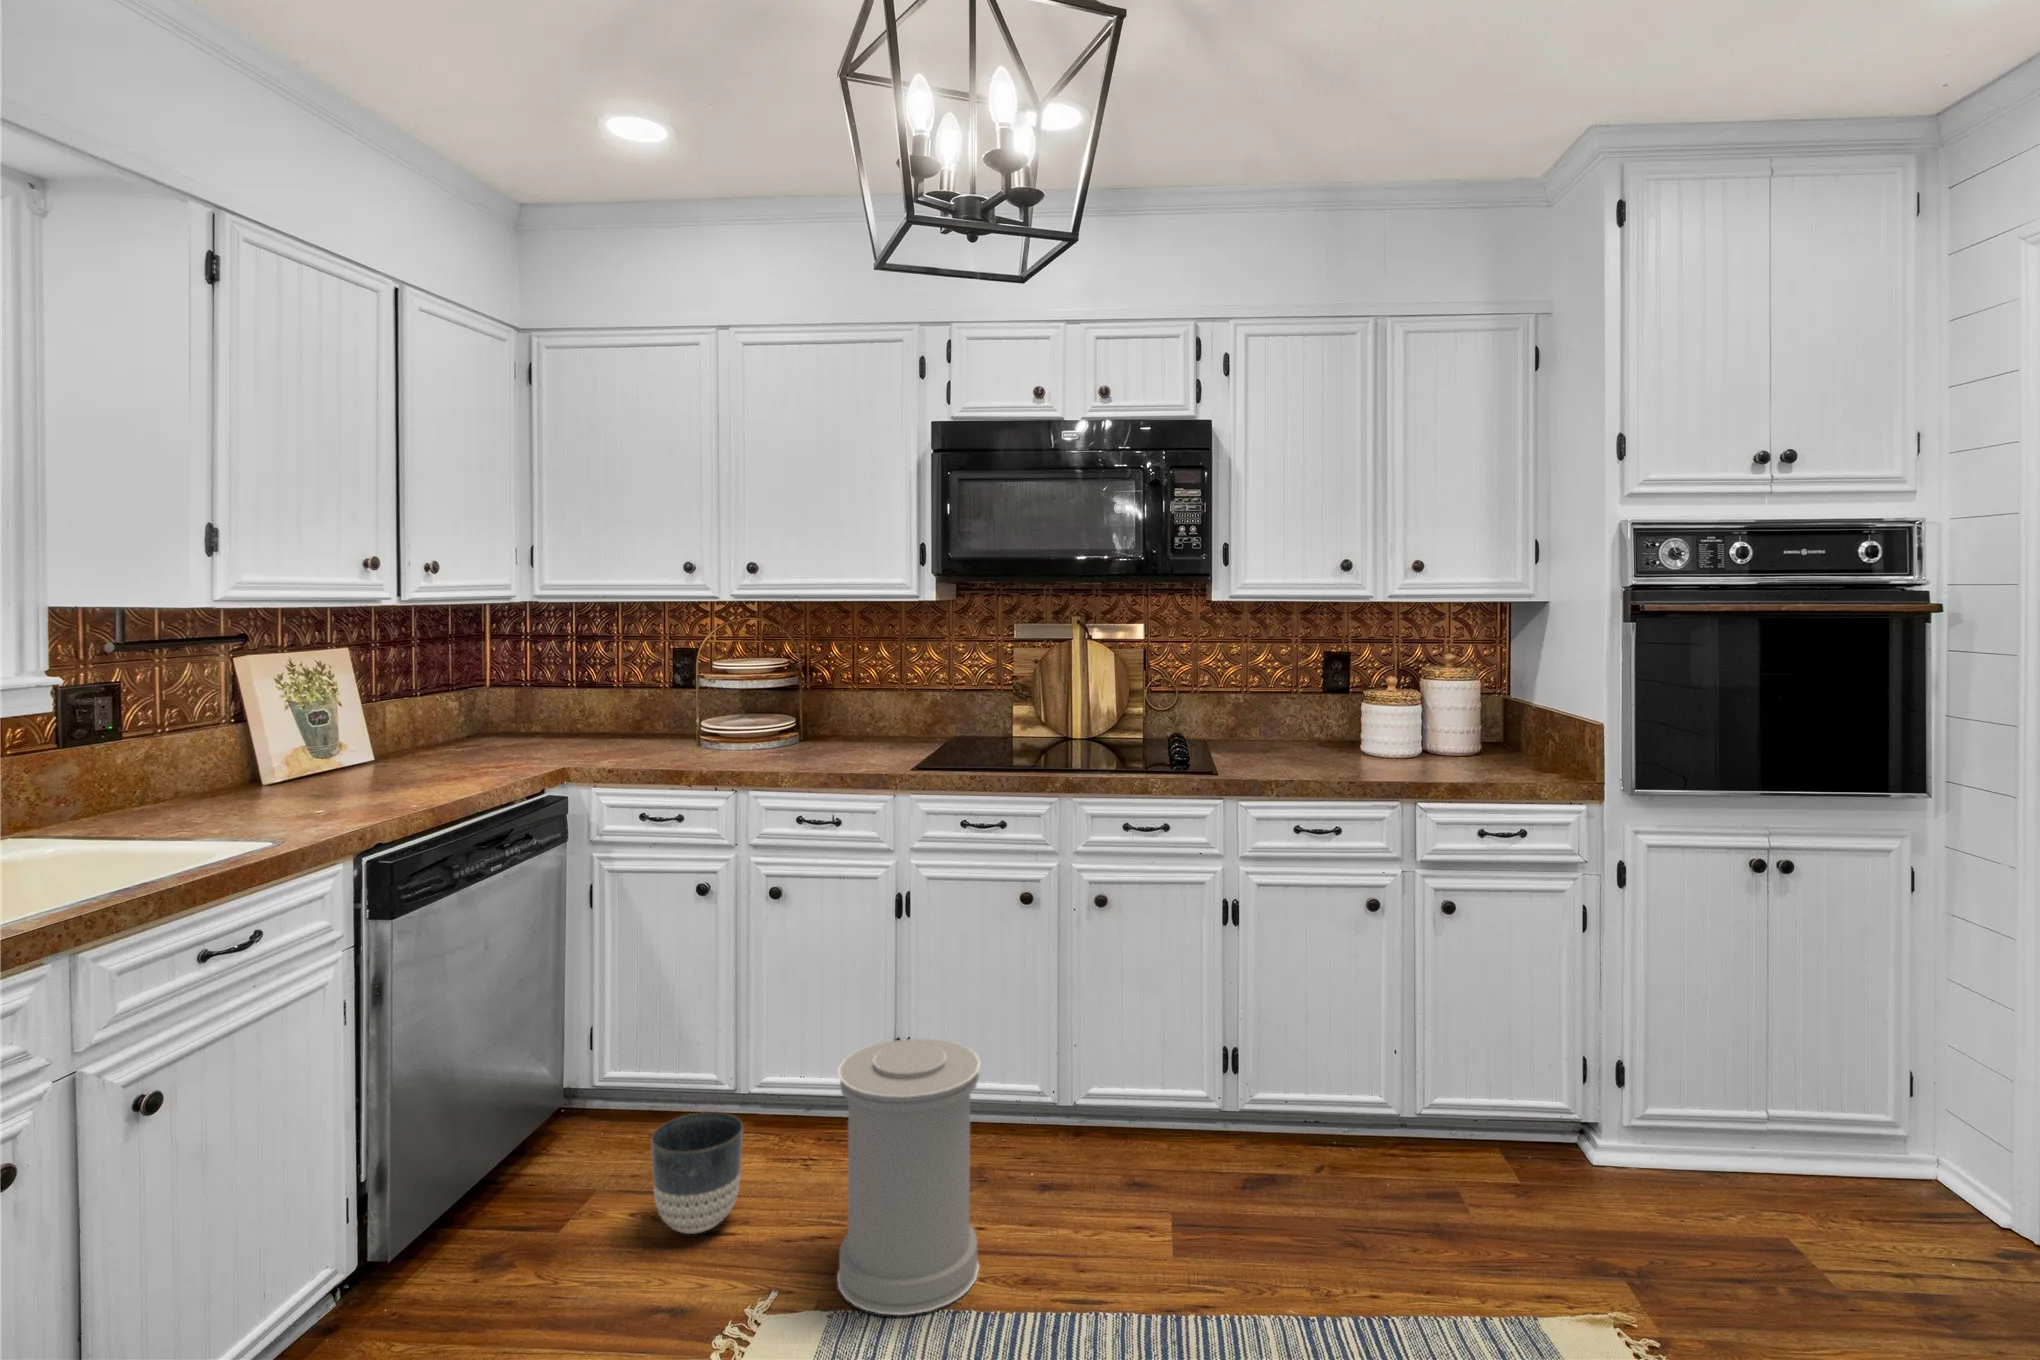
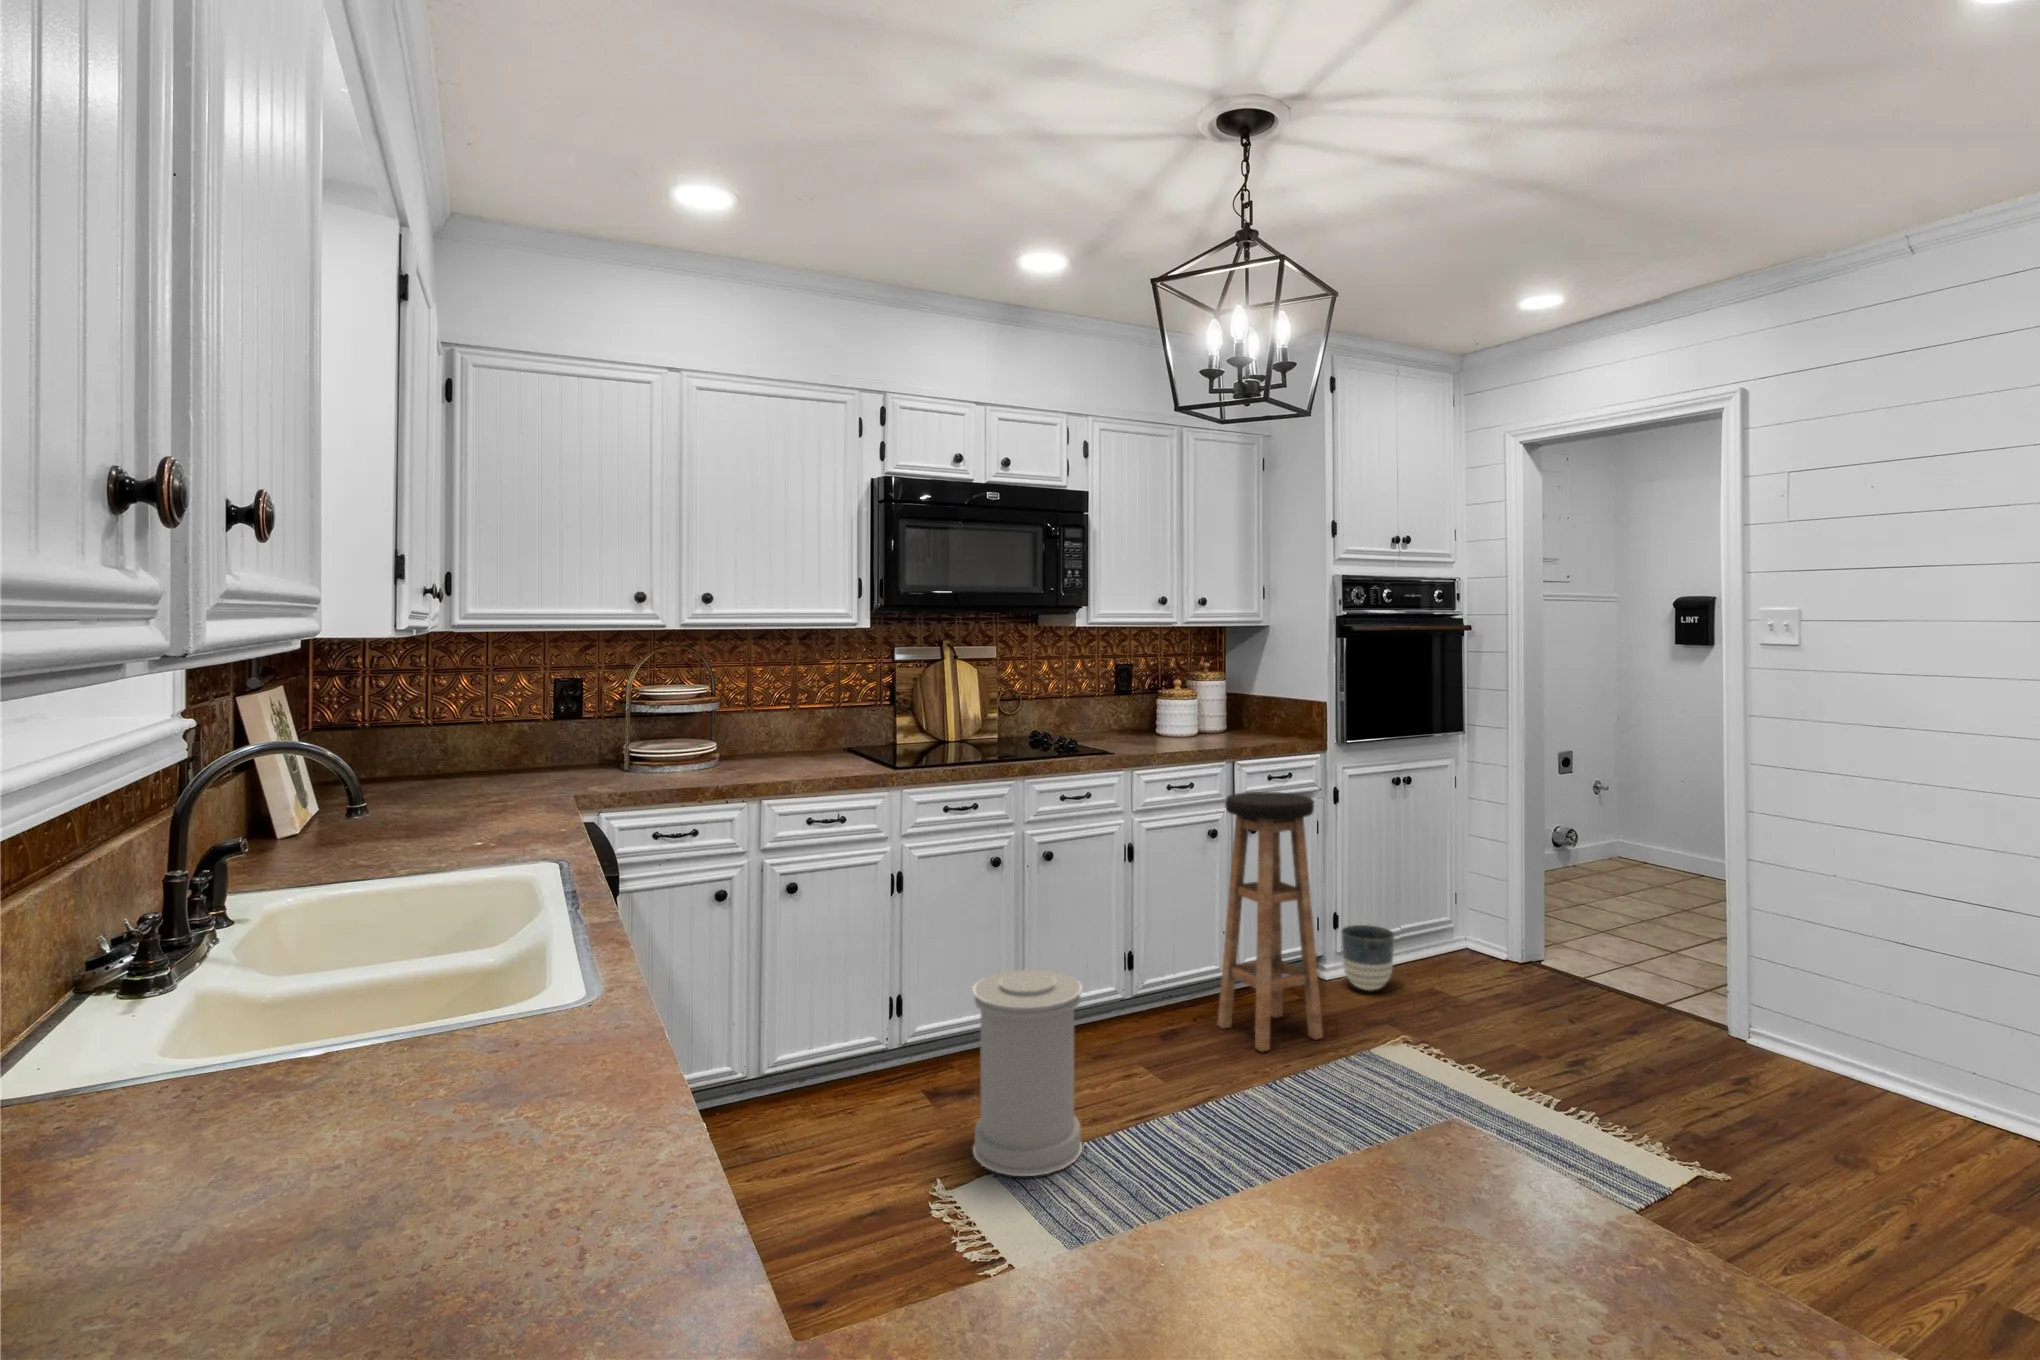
bar stool: none [1337,850,1476,1253] -> present [1218,792,1323,1051]
planter: present [651,1112,743,1234] -> present [1341,925,1394,991]

